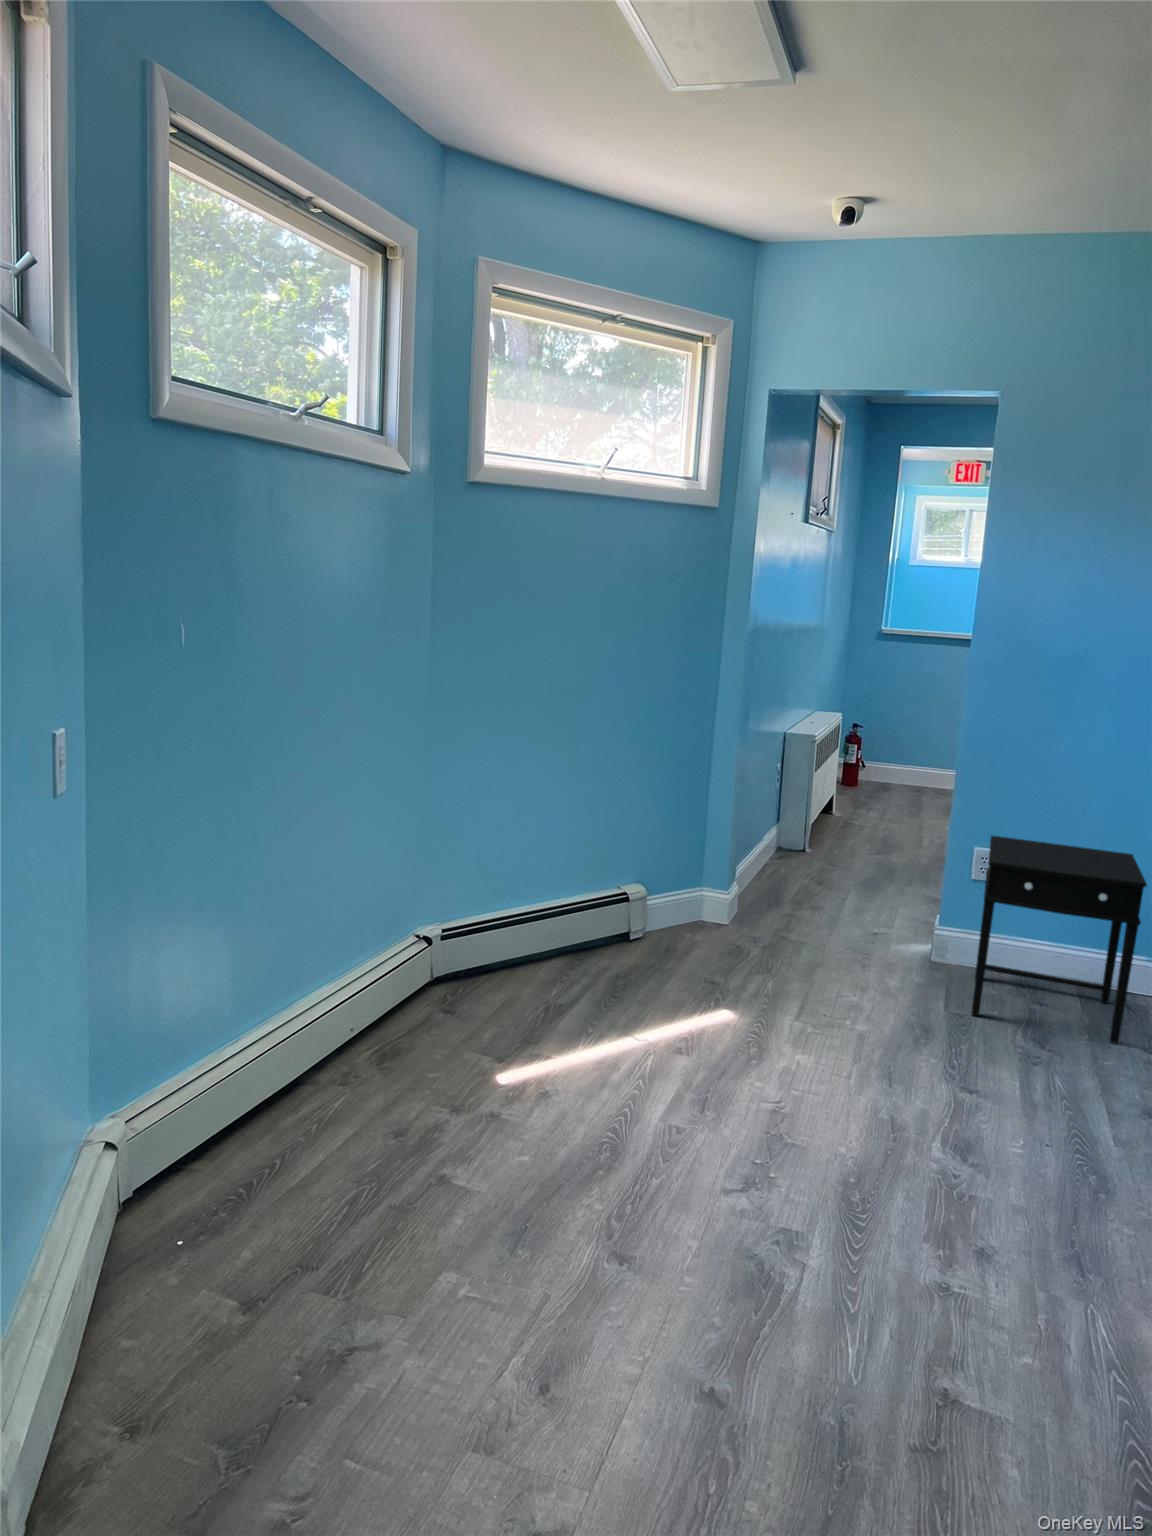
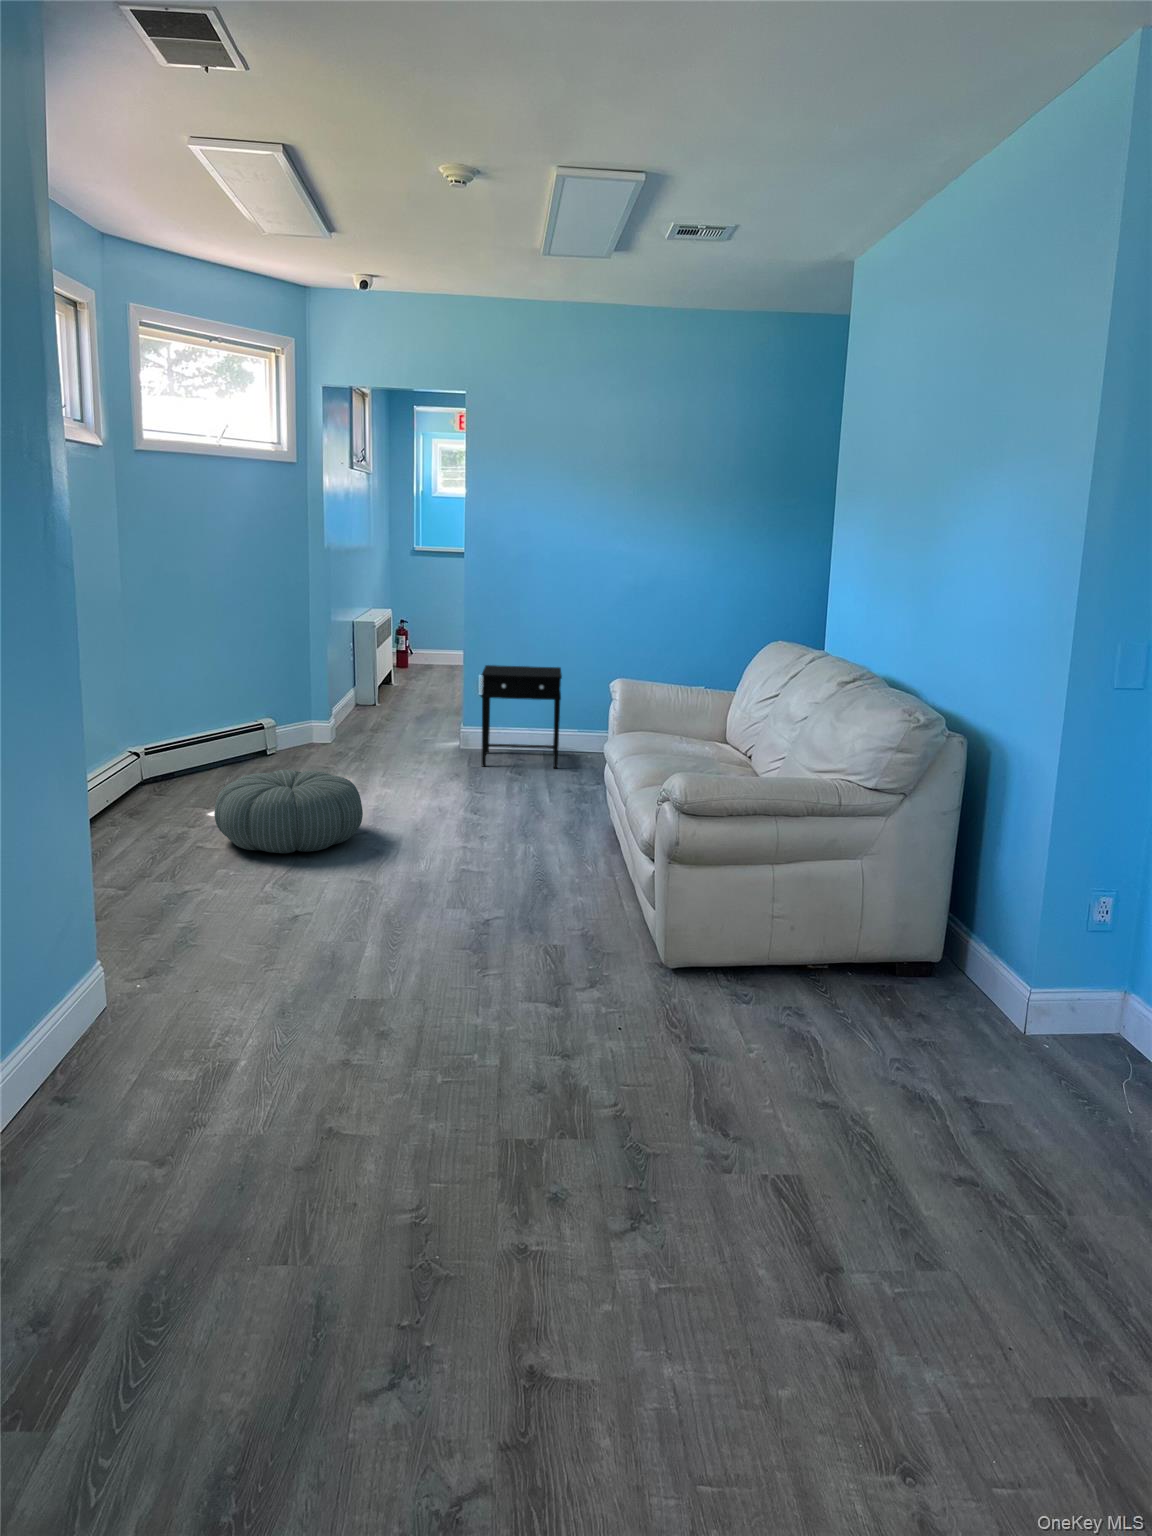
pouf: none [462,1044,739,1263] -> present [214,770,363,854]

